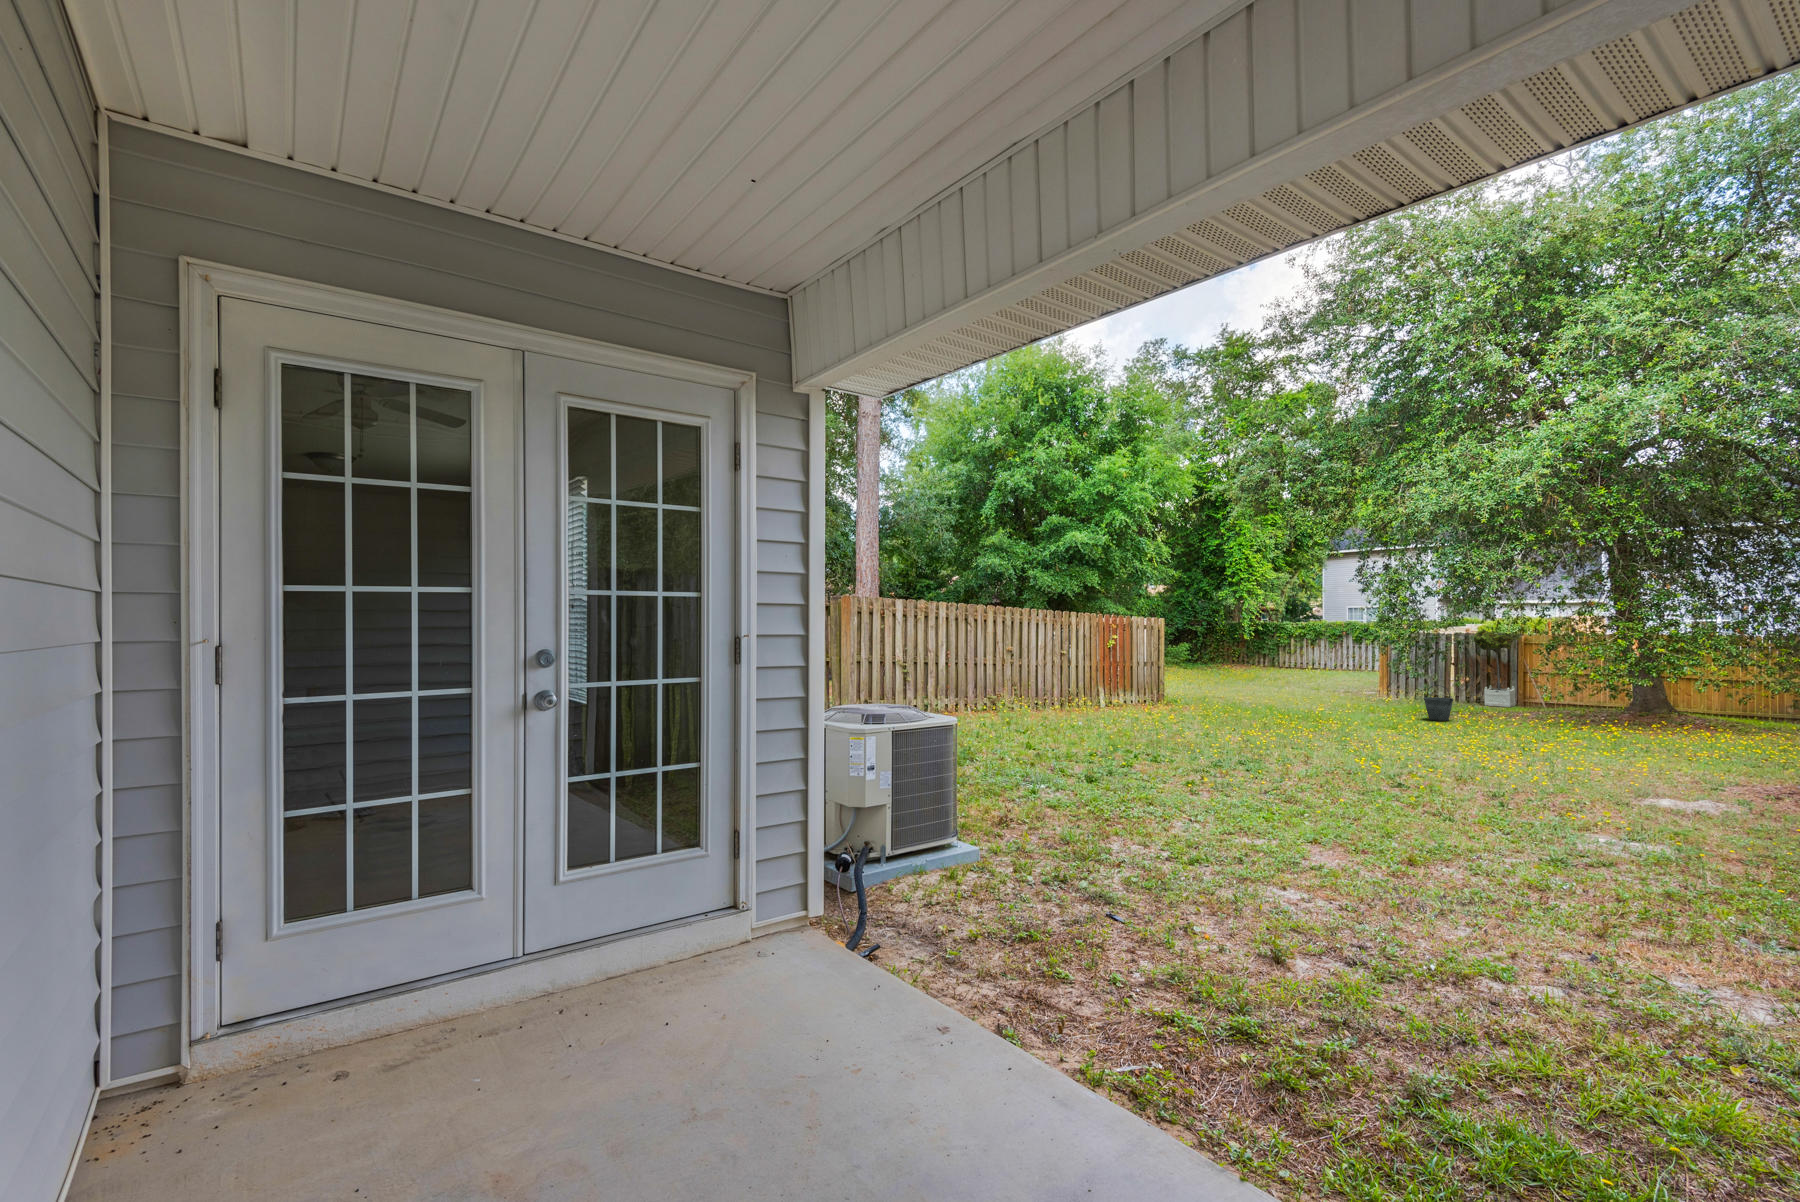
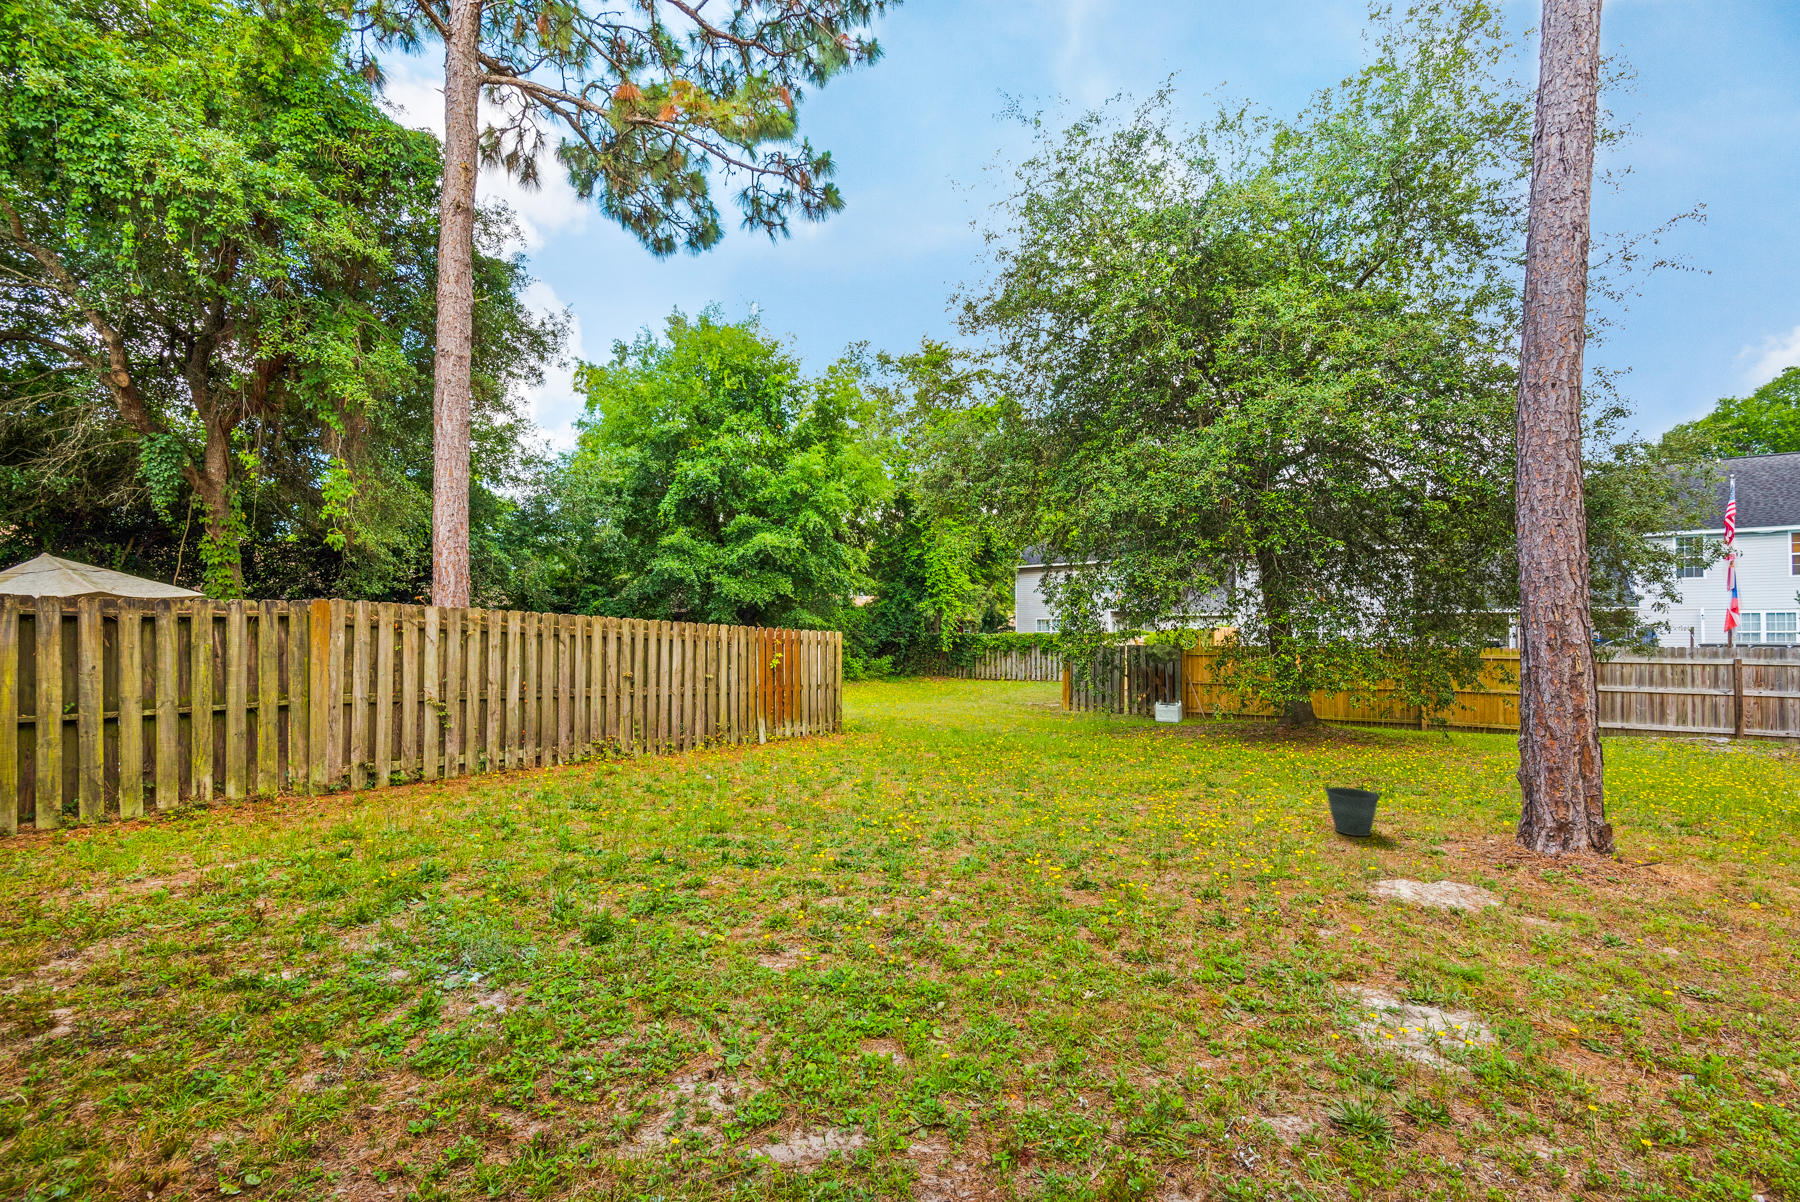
bucket: present [1423,685,1453,721] -> present [1325,775,1381,836]

